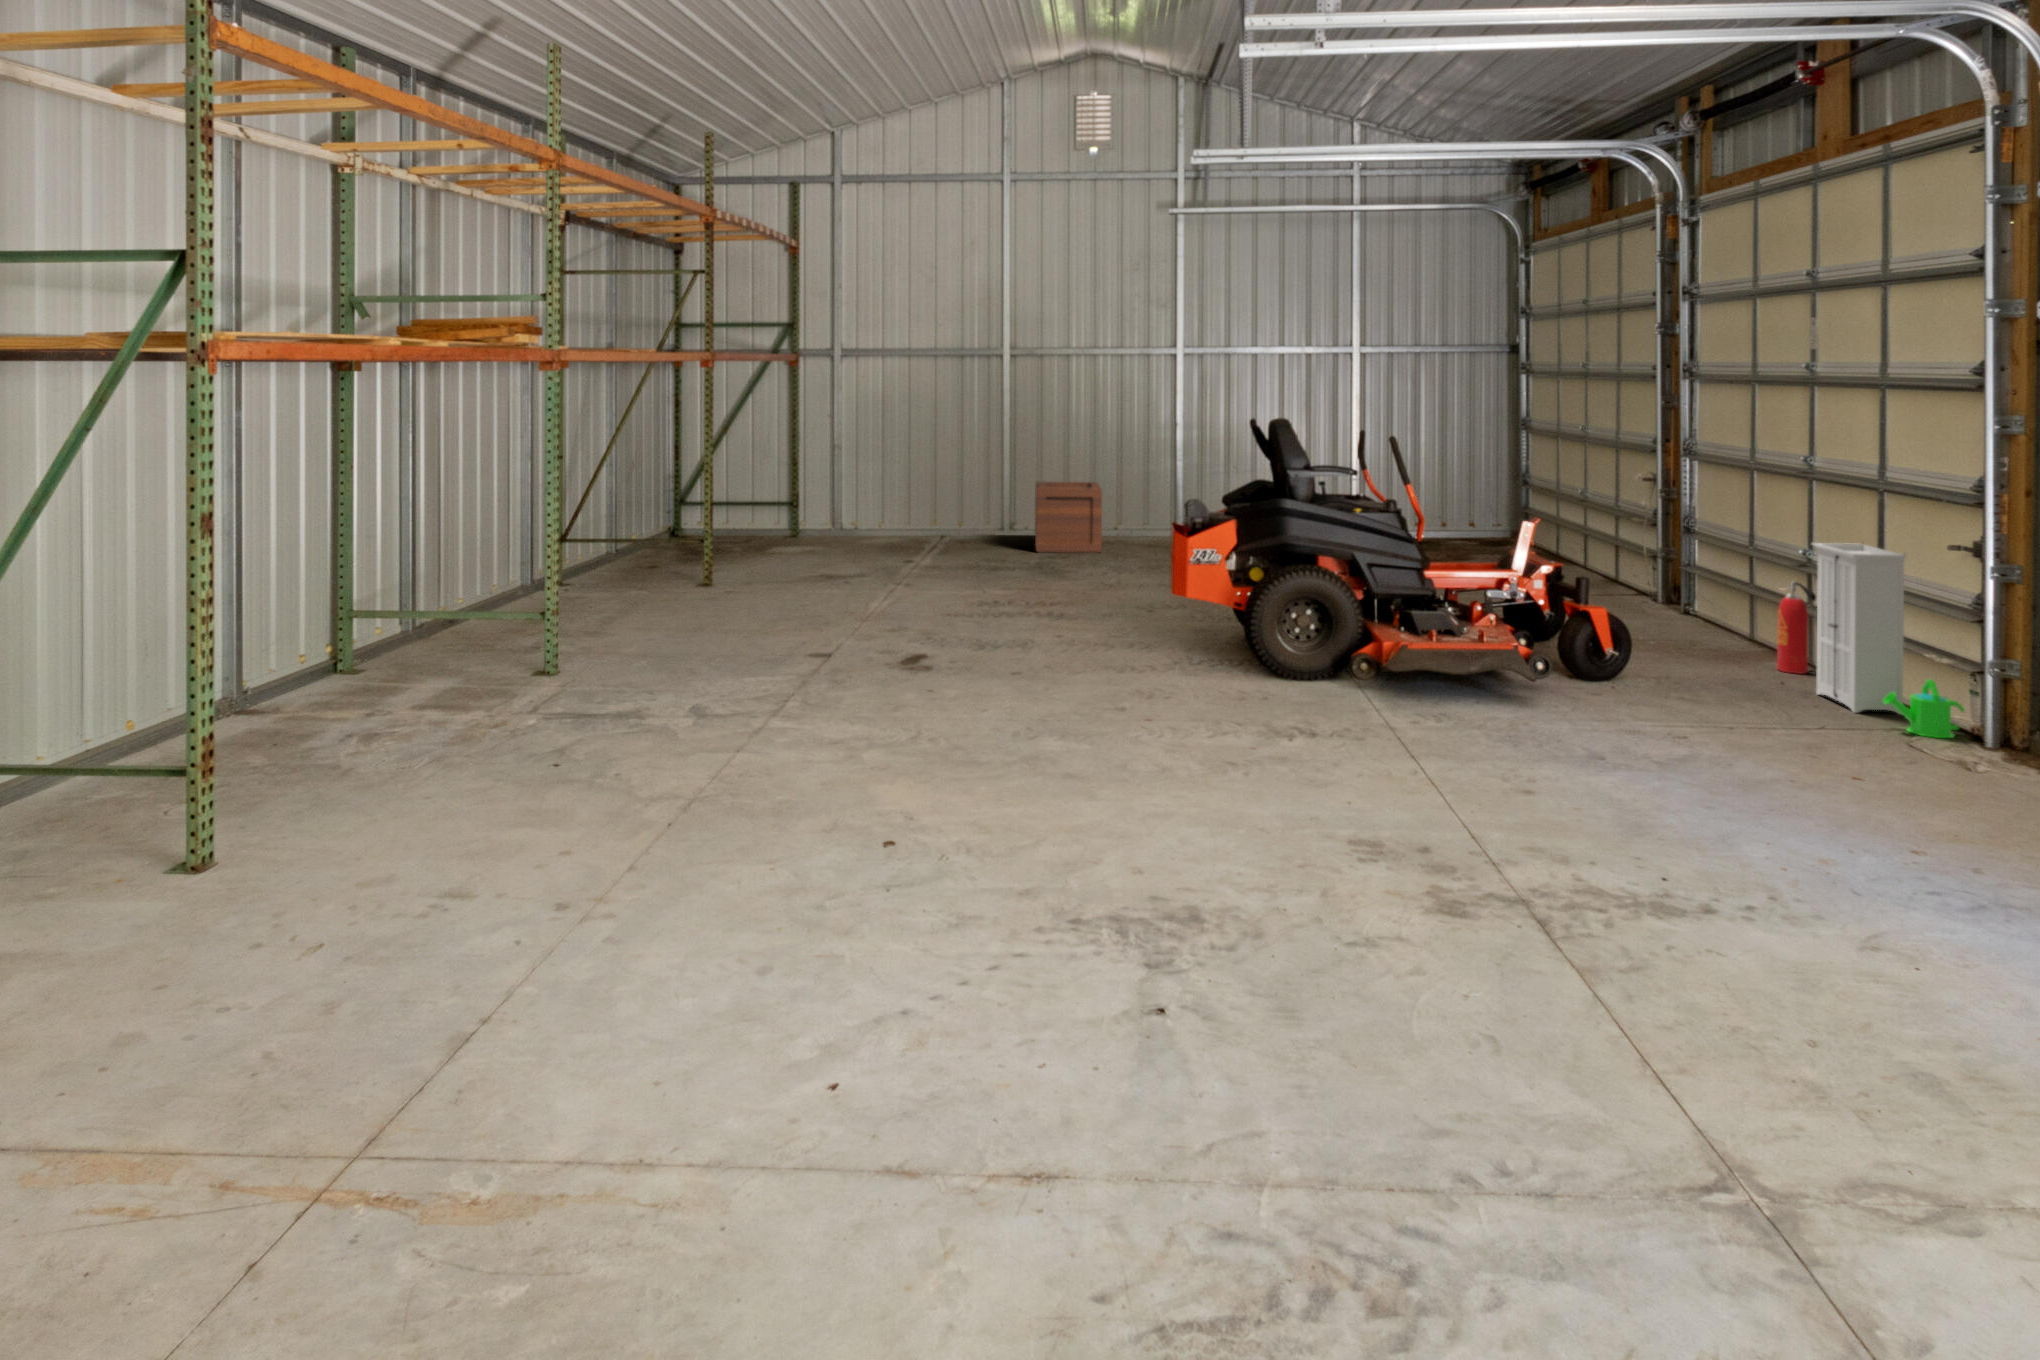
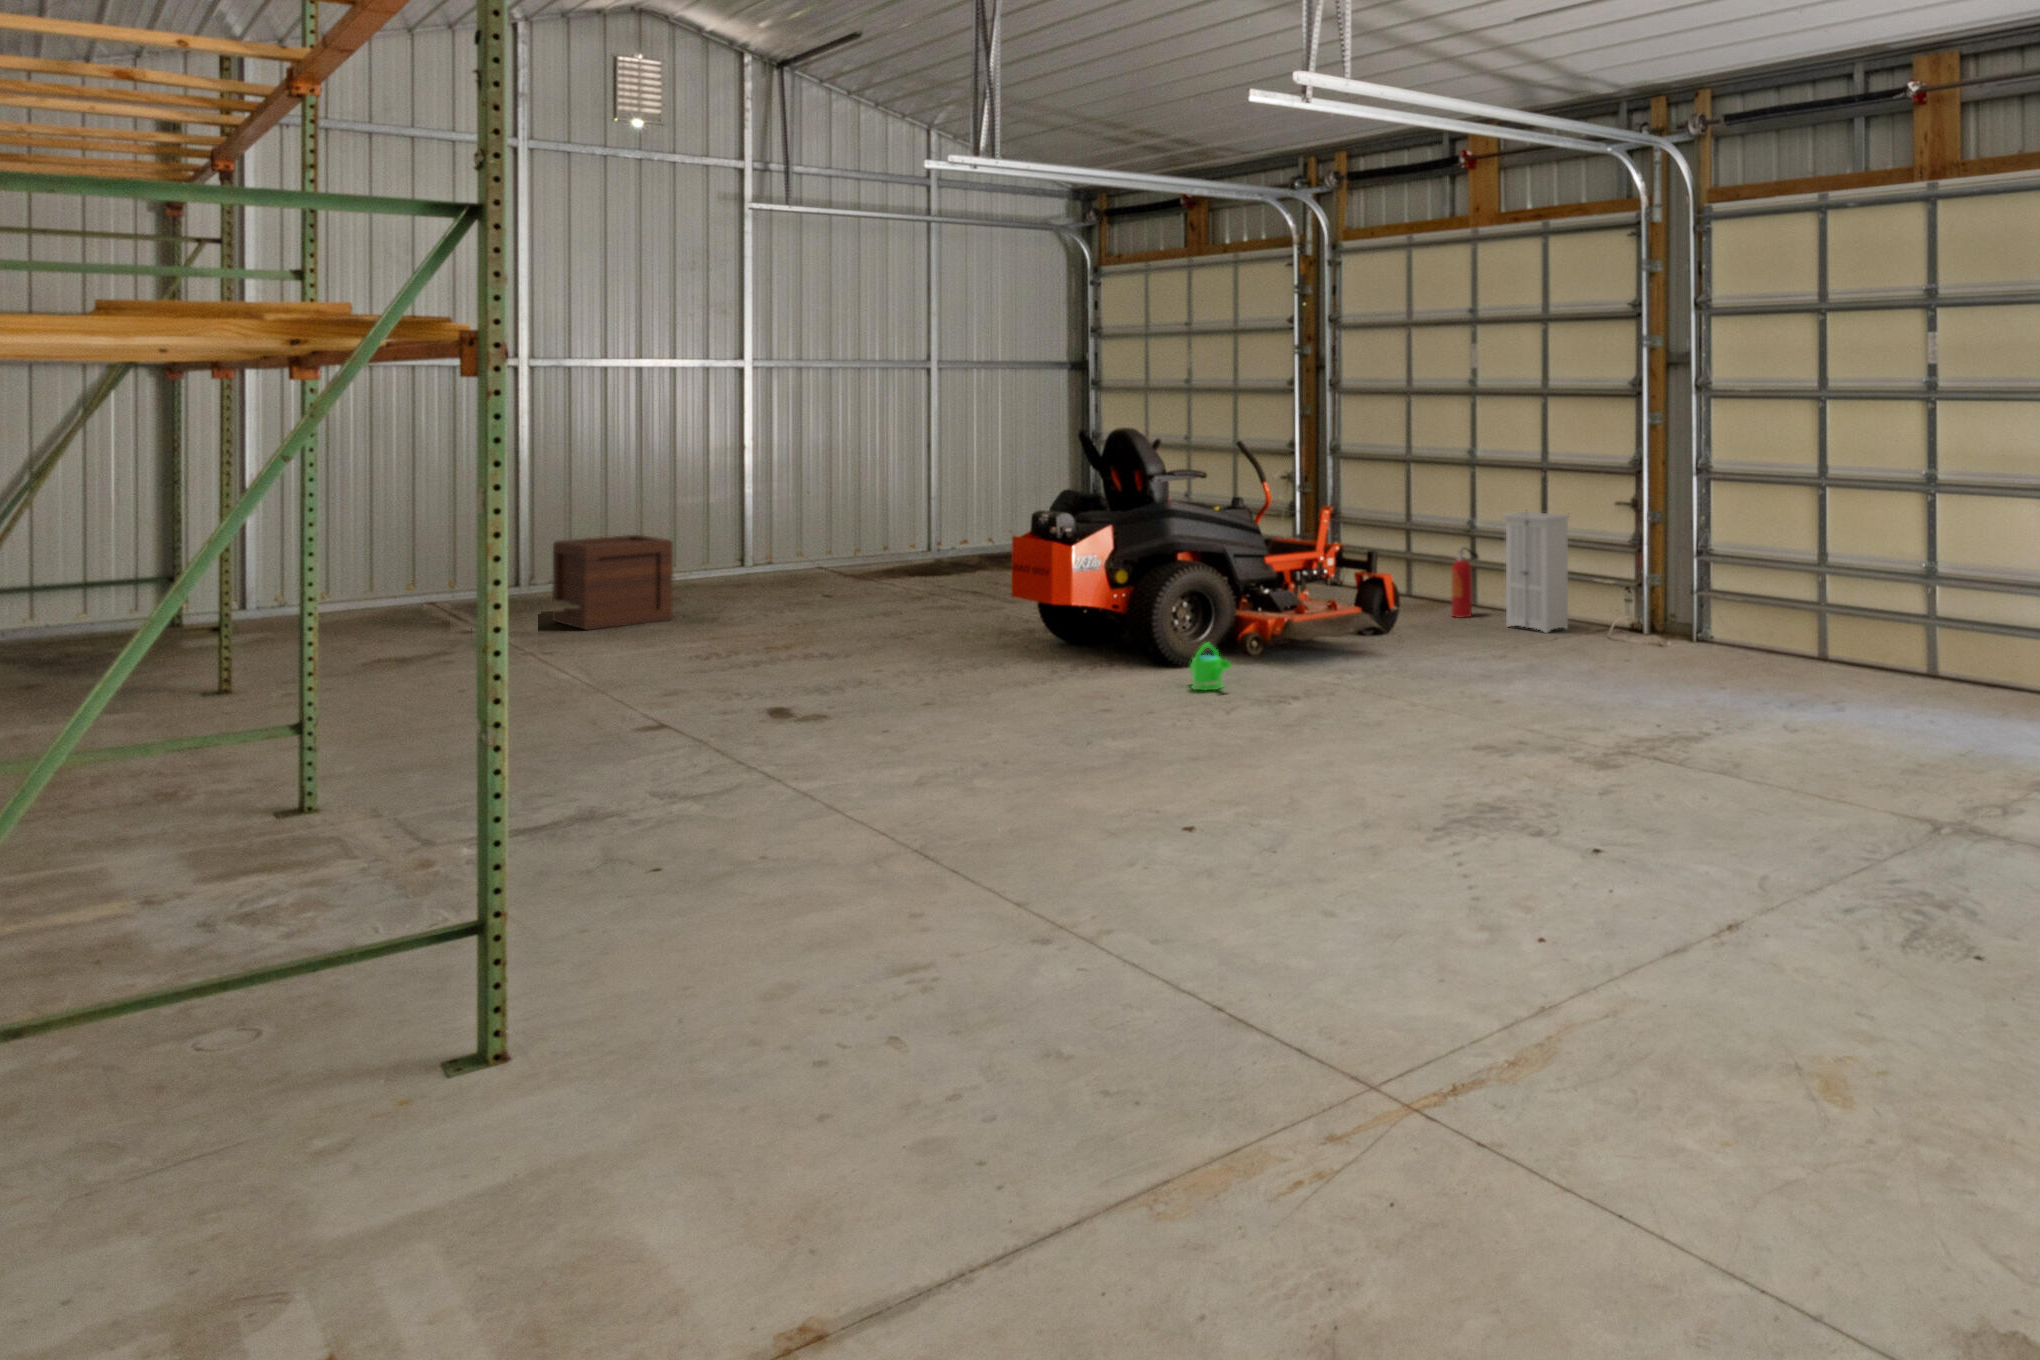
watering can: present [1883,679,1964,738] -> present [1190,643,1231,690]

